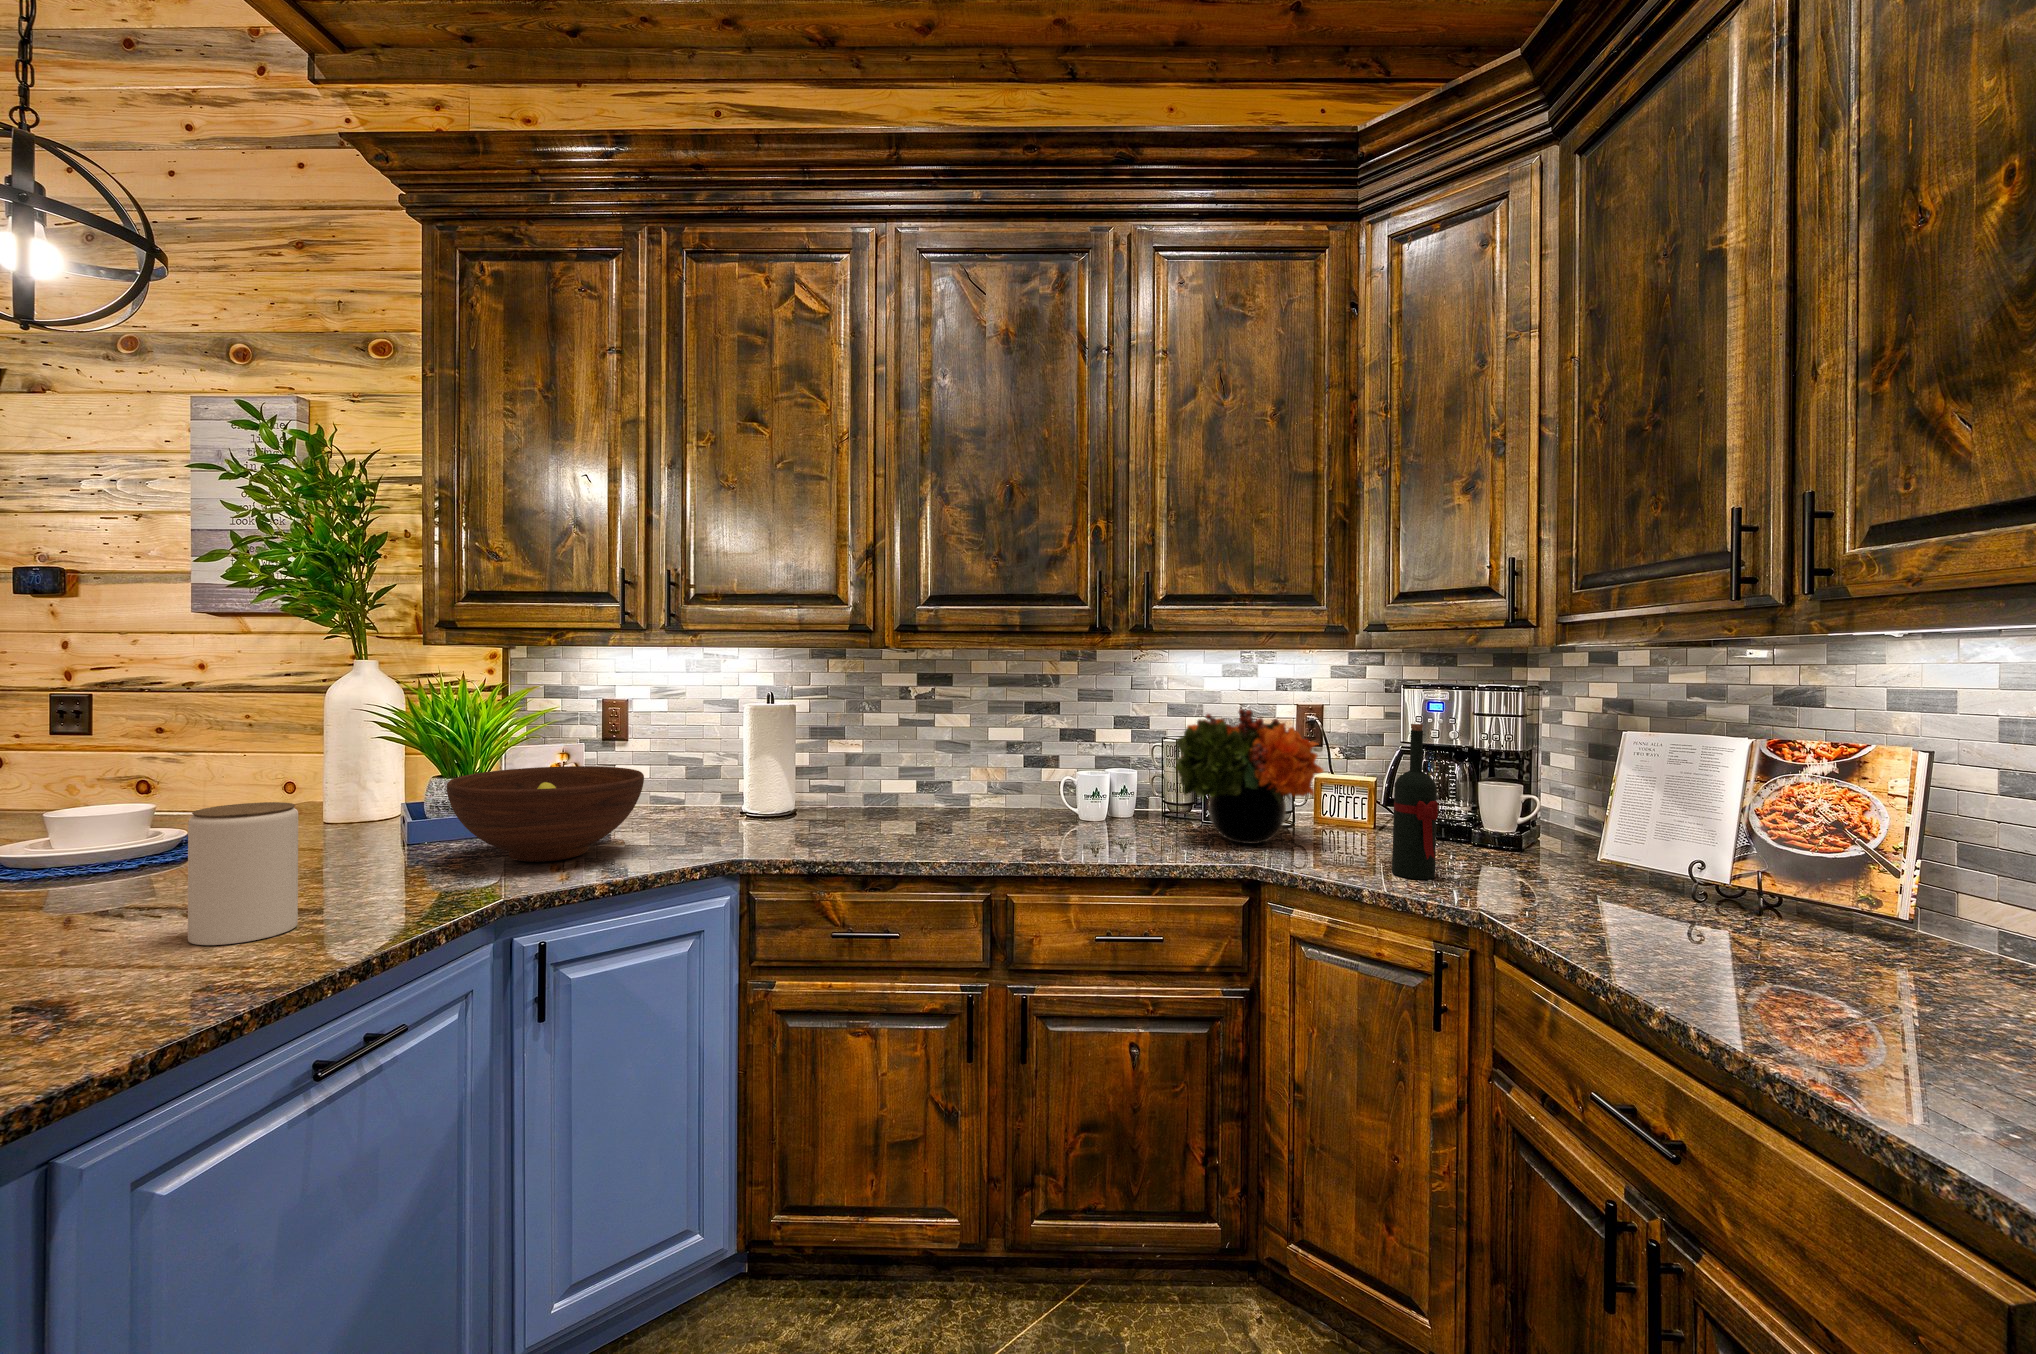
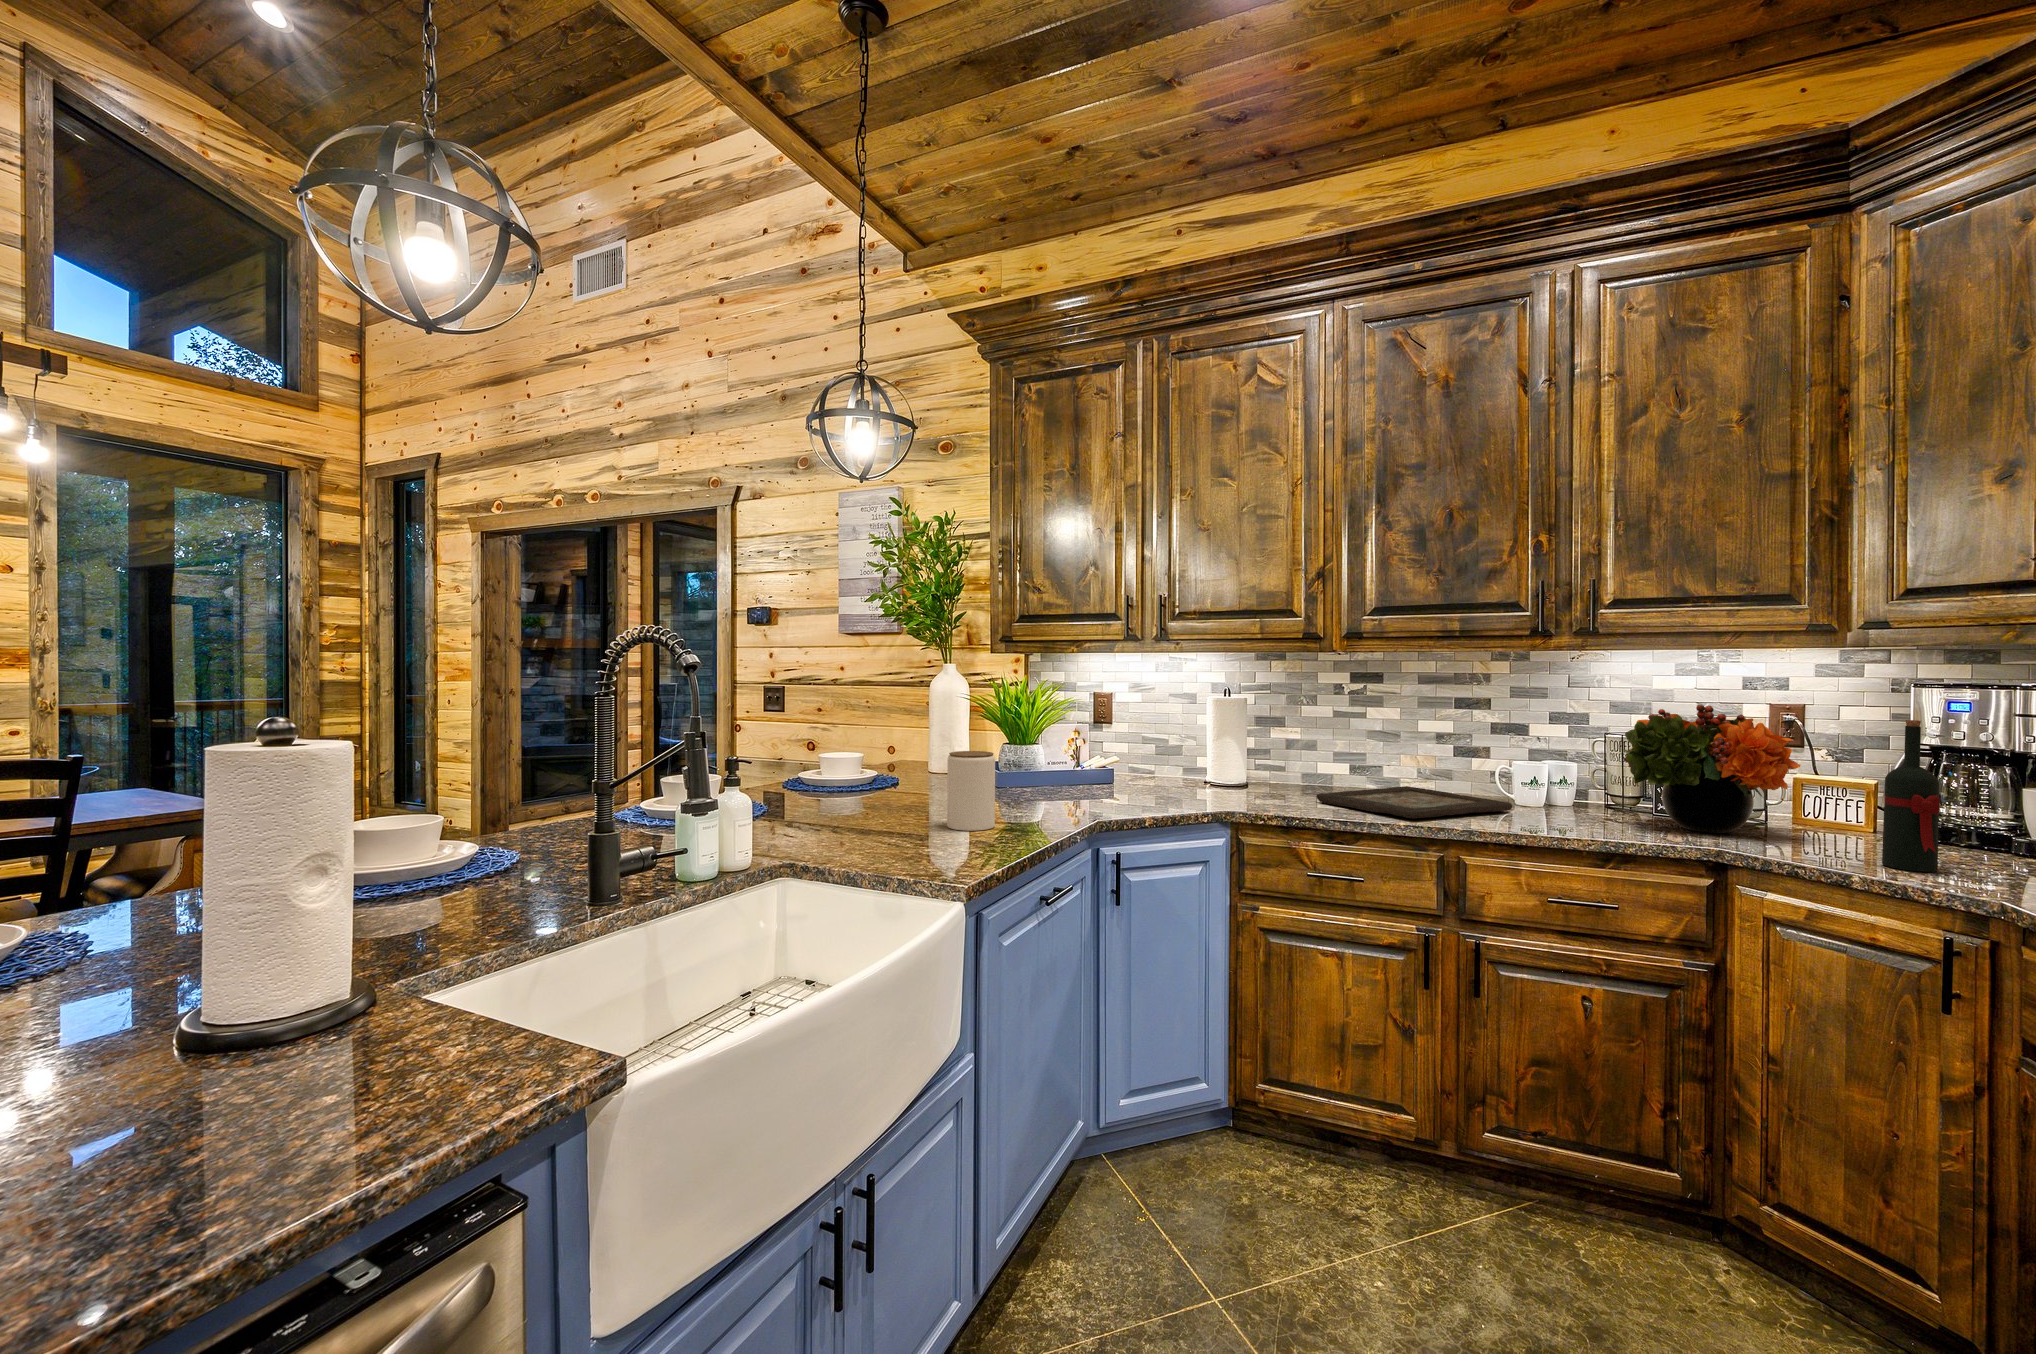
fruit bowl: present [447,766,644,862] -> none [1040,740,1160,804]
decorative tray: none [859,804,1070,852] -> present [1316,786,1512,819]

